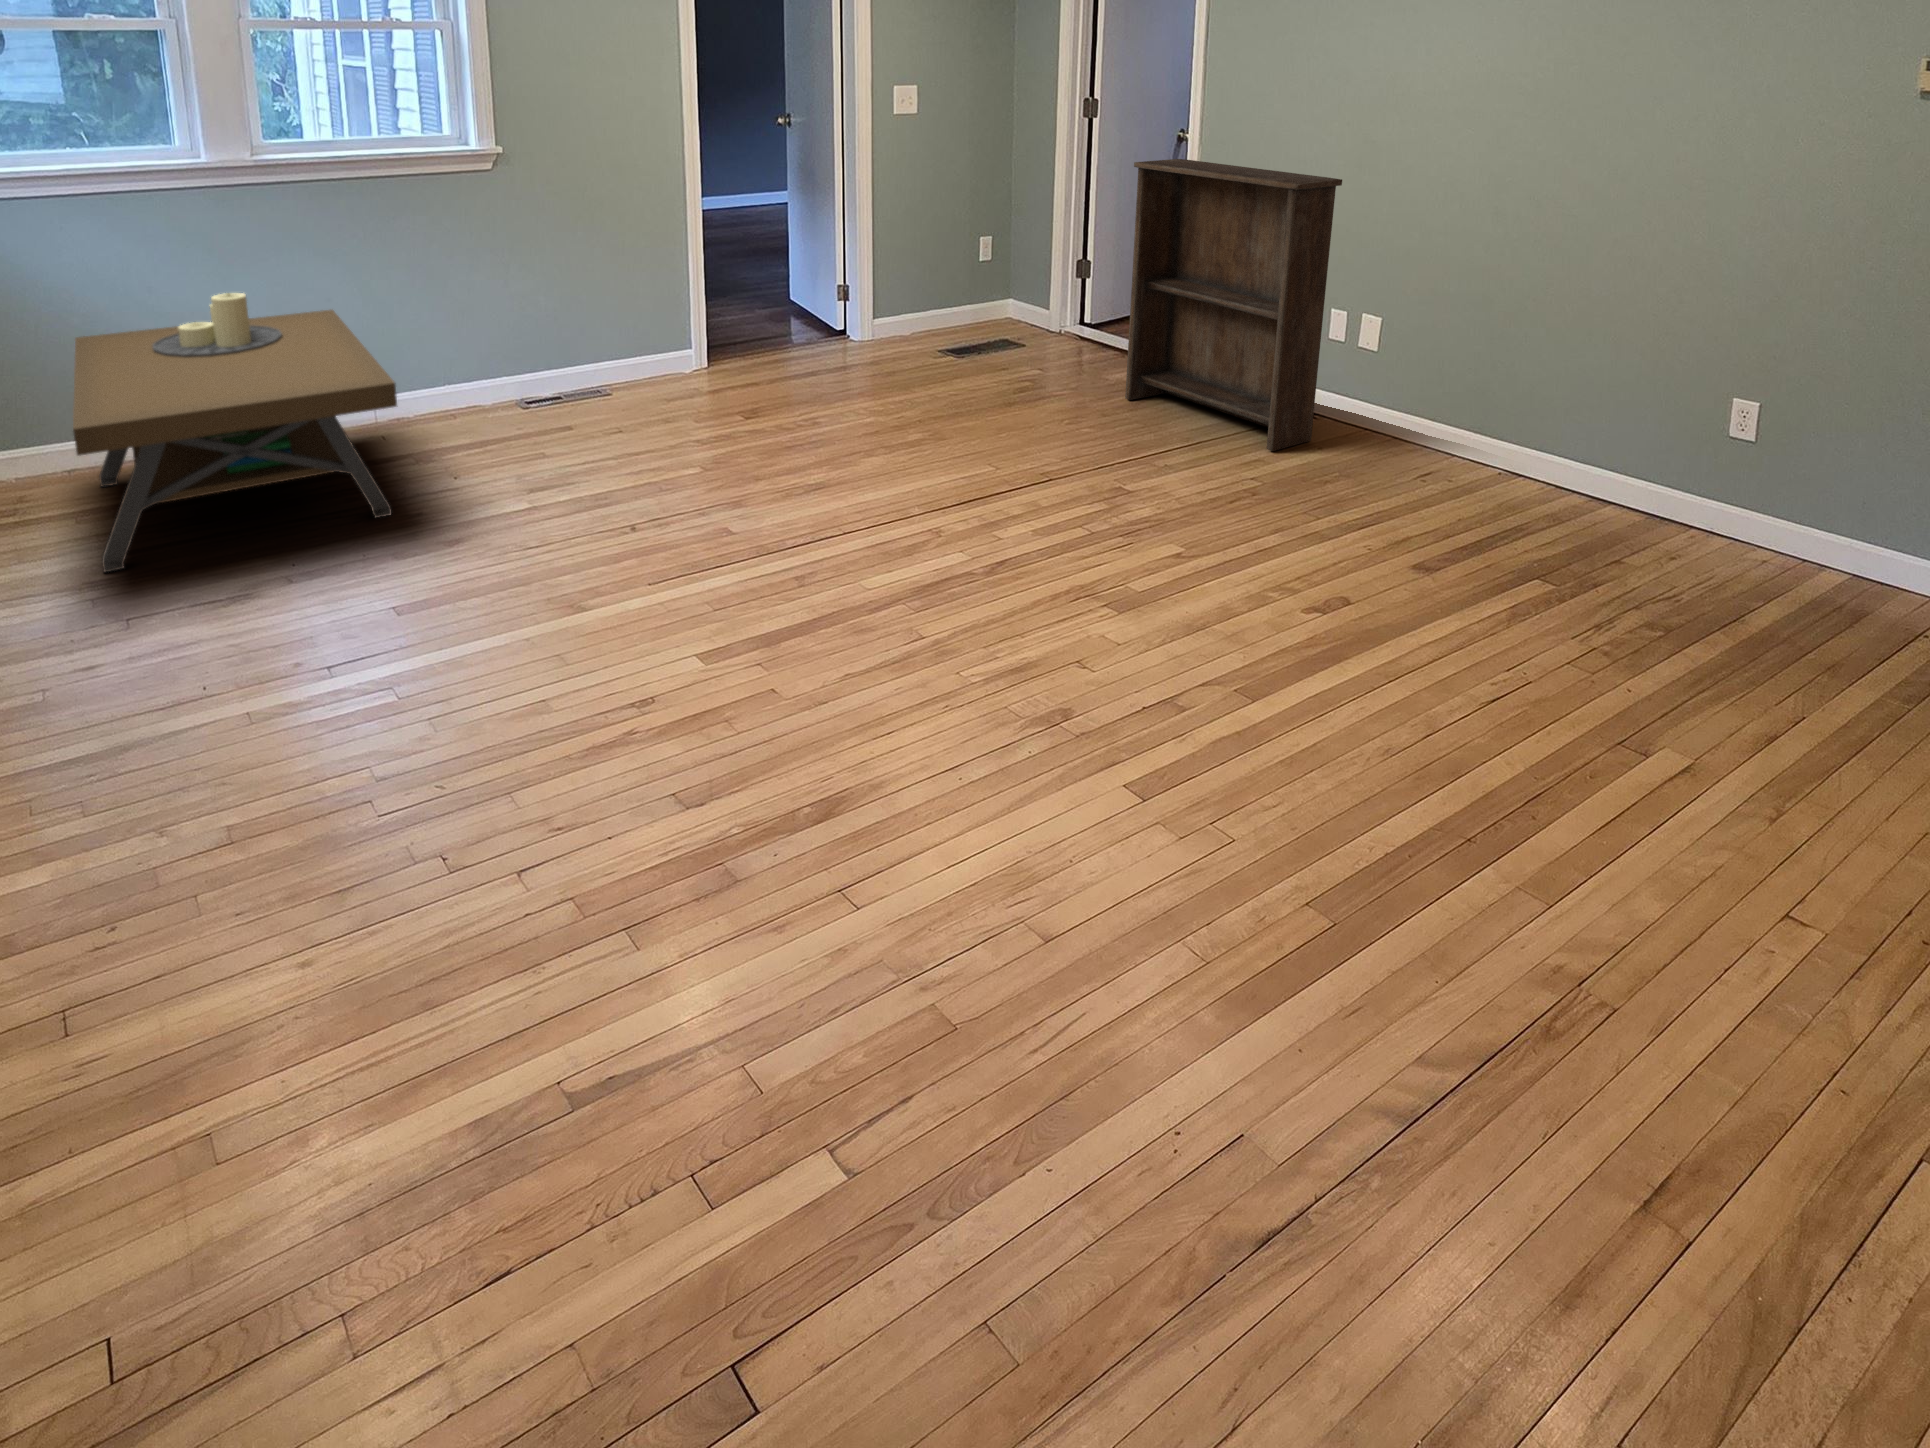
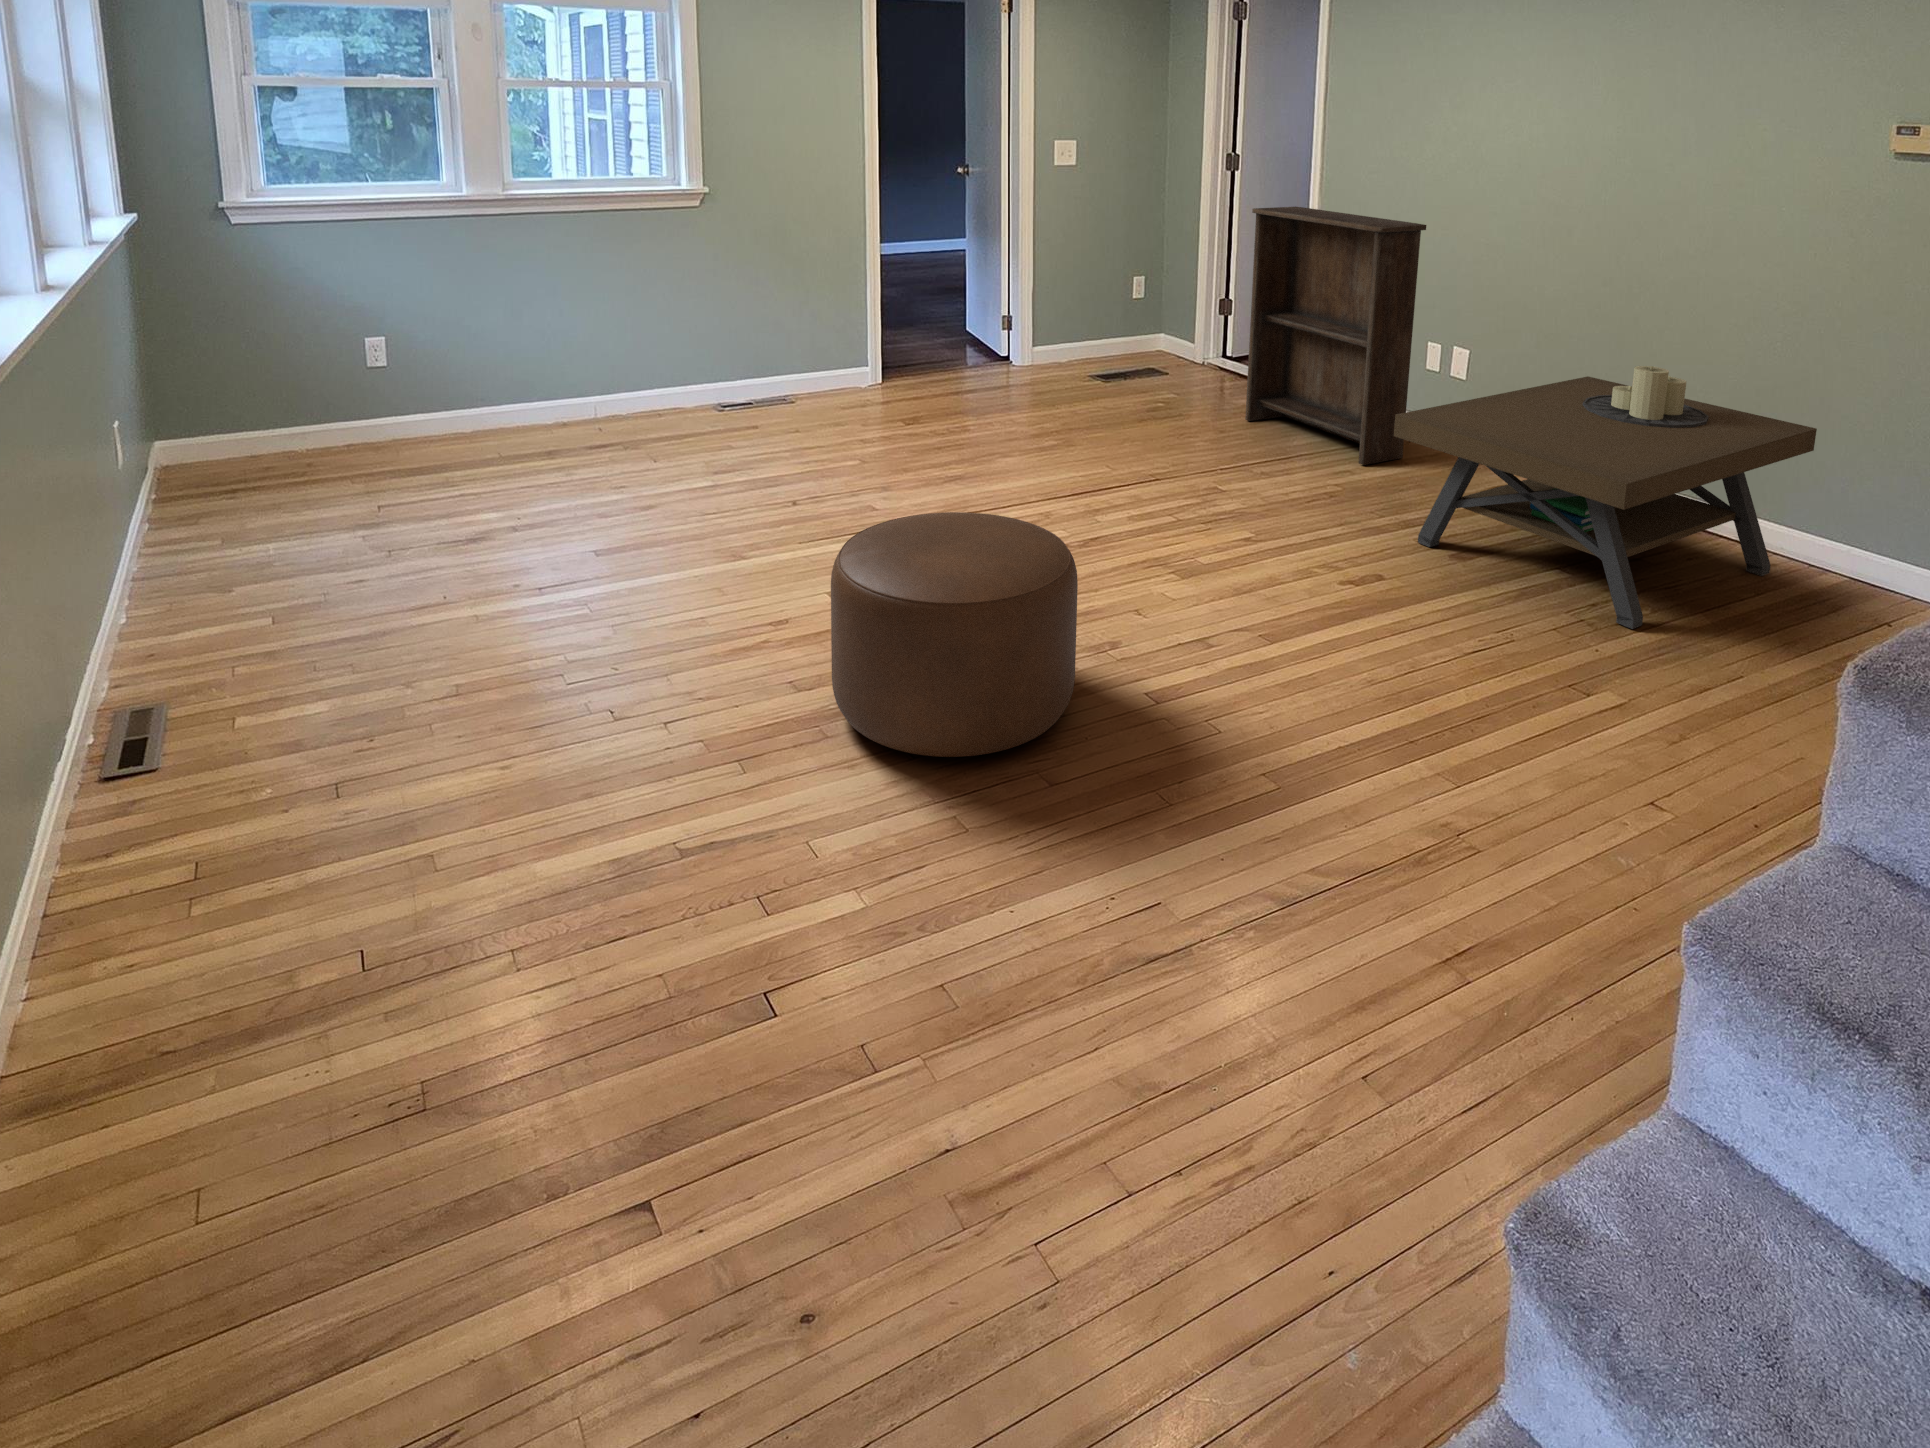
coffee table: present [73,293,397,572] -> present [1394,366,1817,629]
ottoman: none [732,565,1049,907] -> present [831,512,1078,757]

